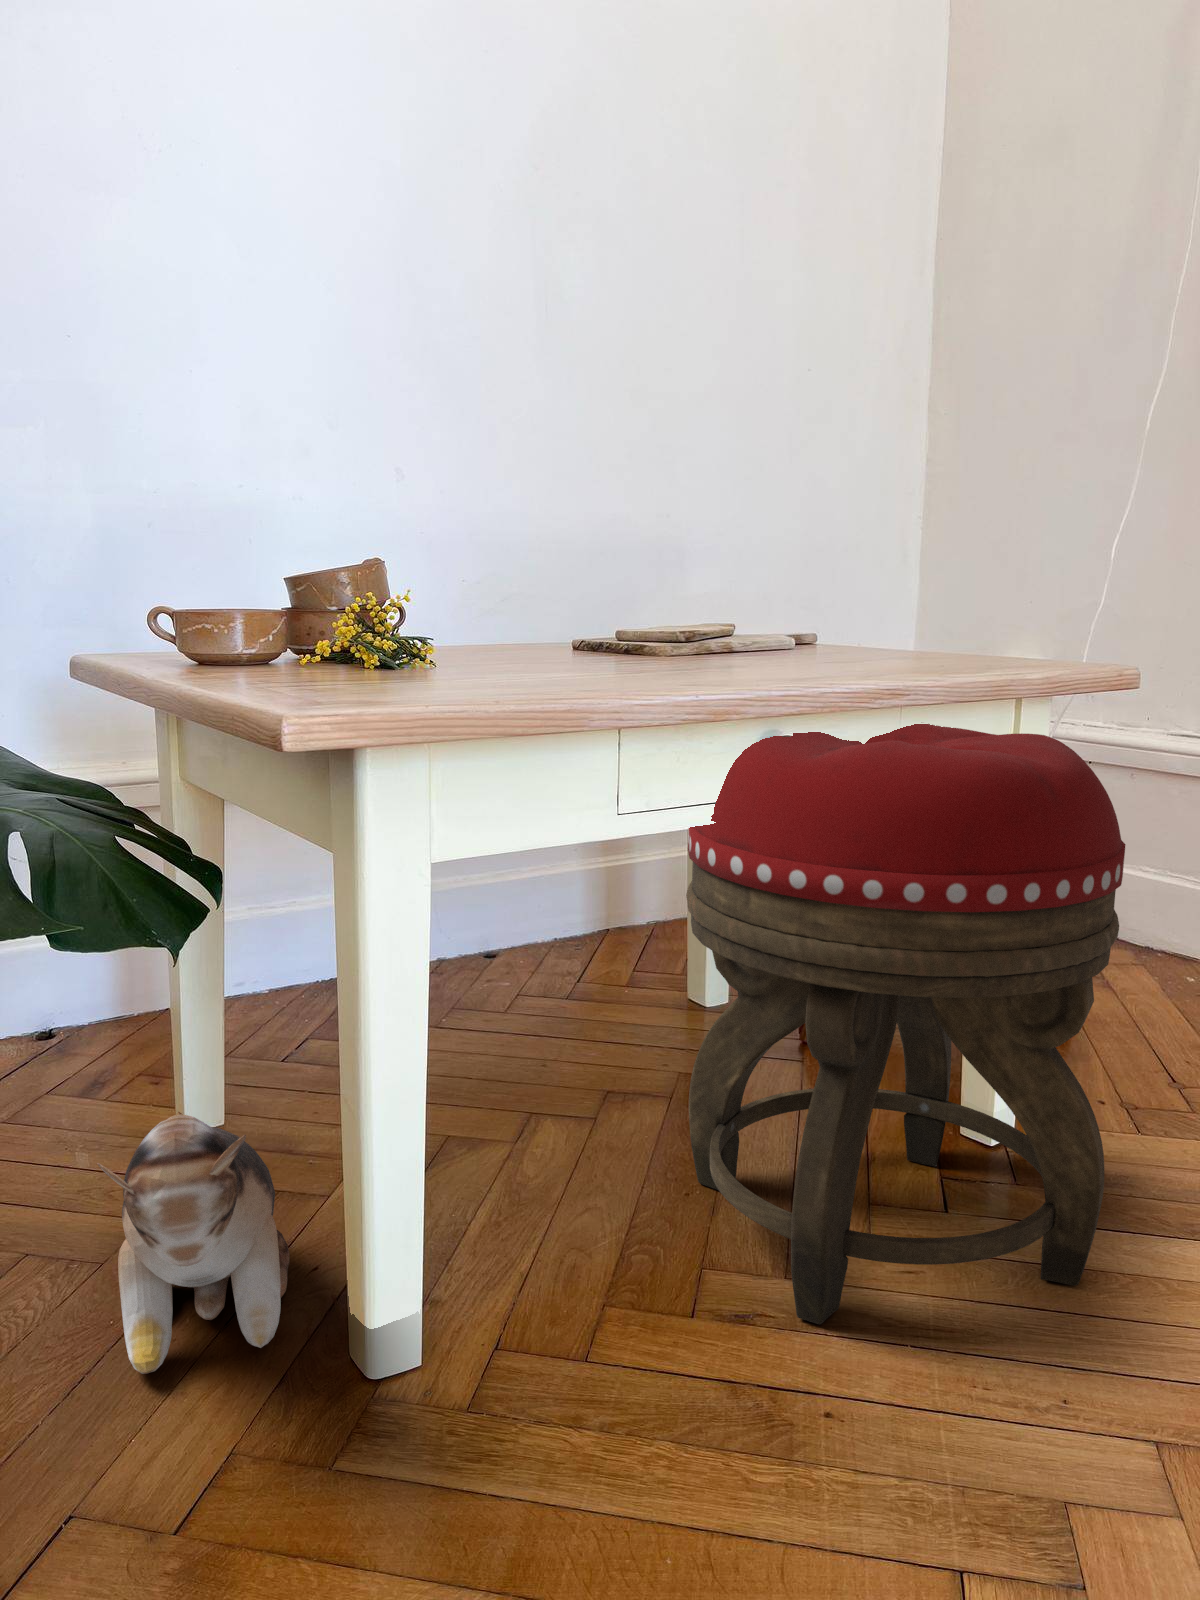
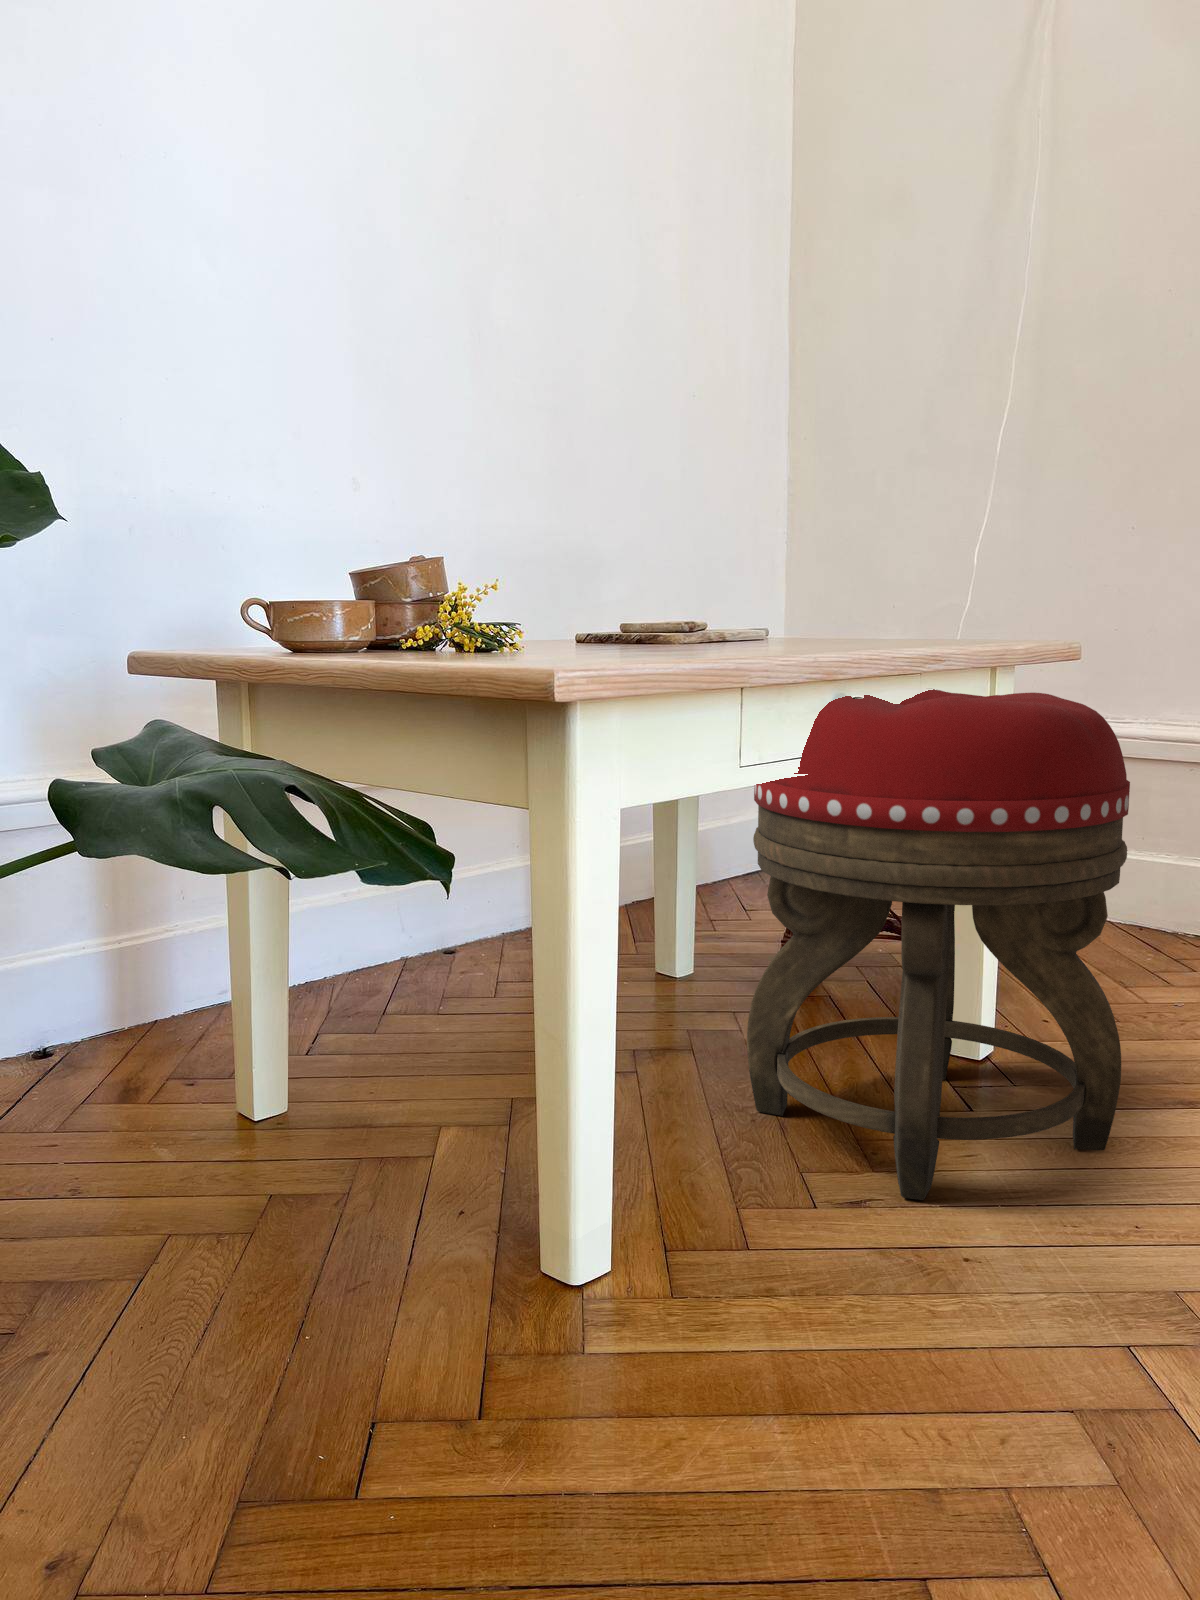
plush toy: present [97,1112,290,1374] -> none [302,1052,485,1306]

